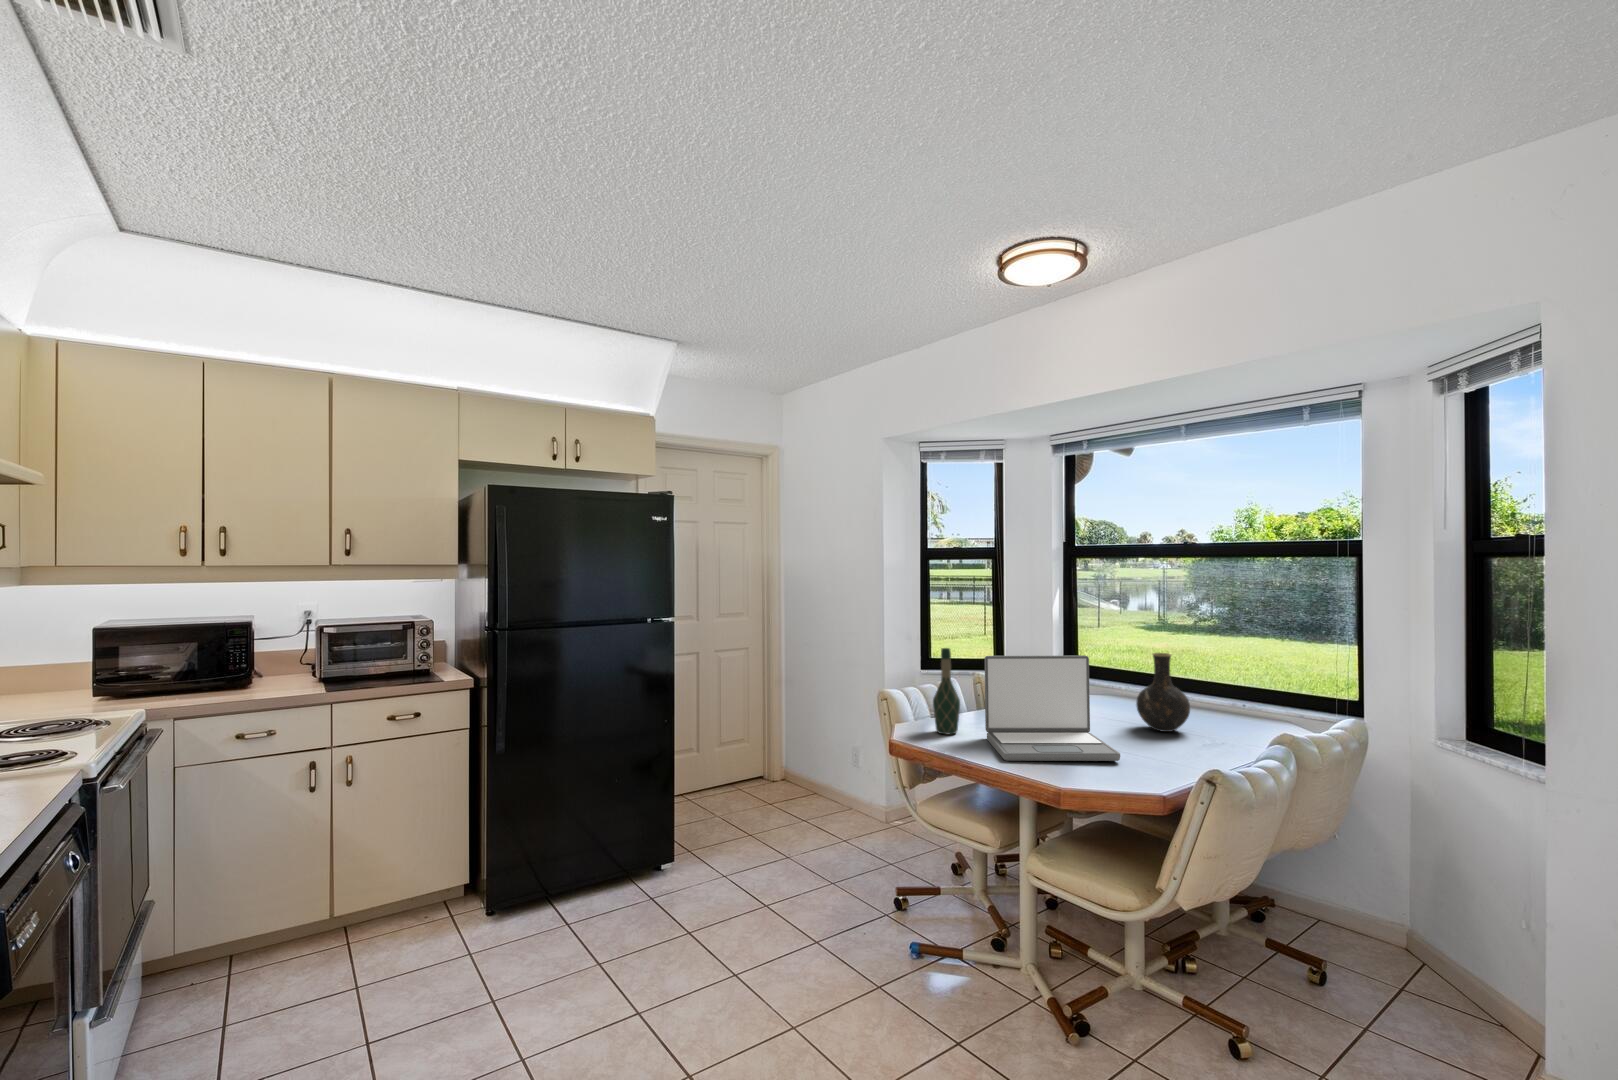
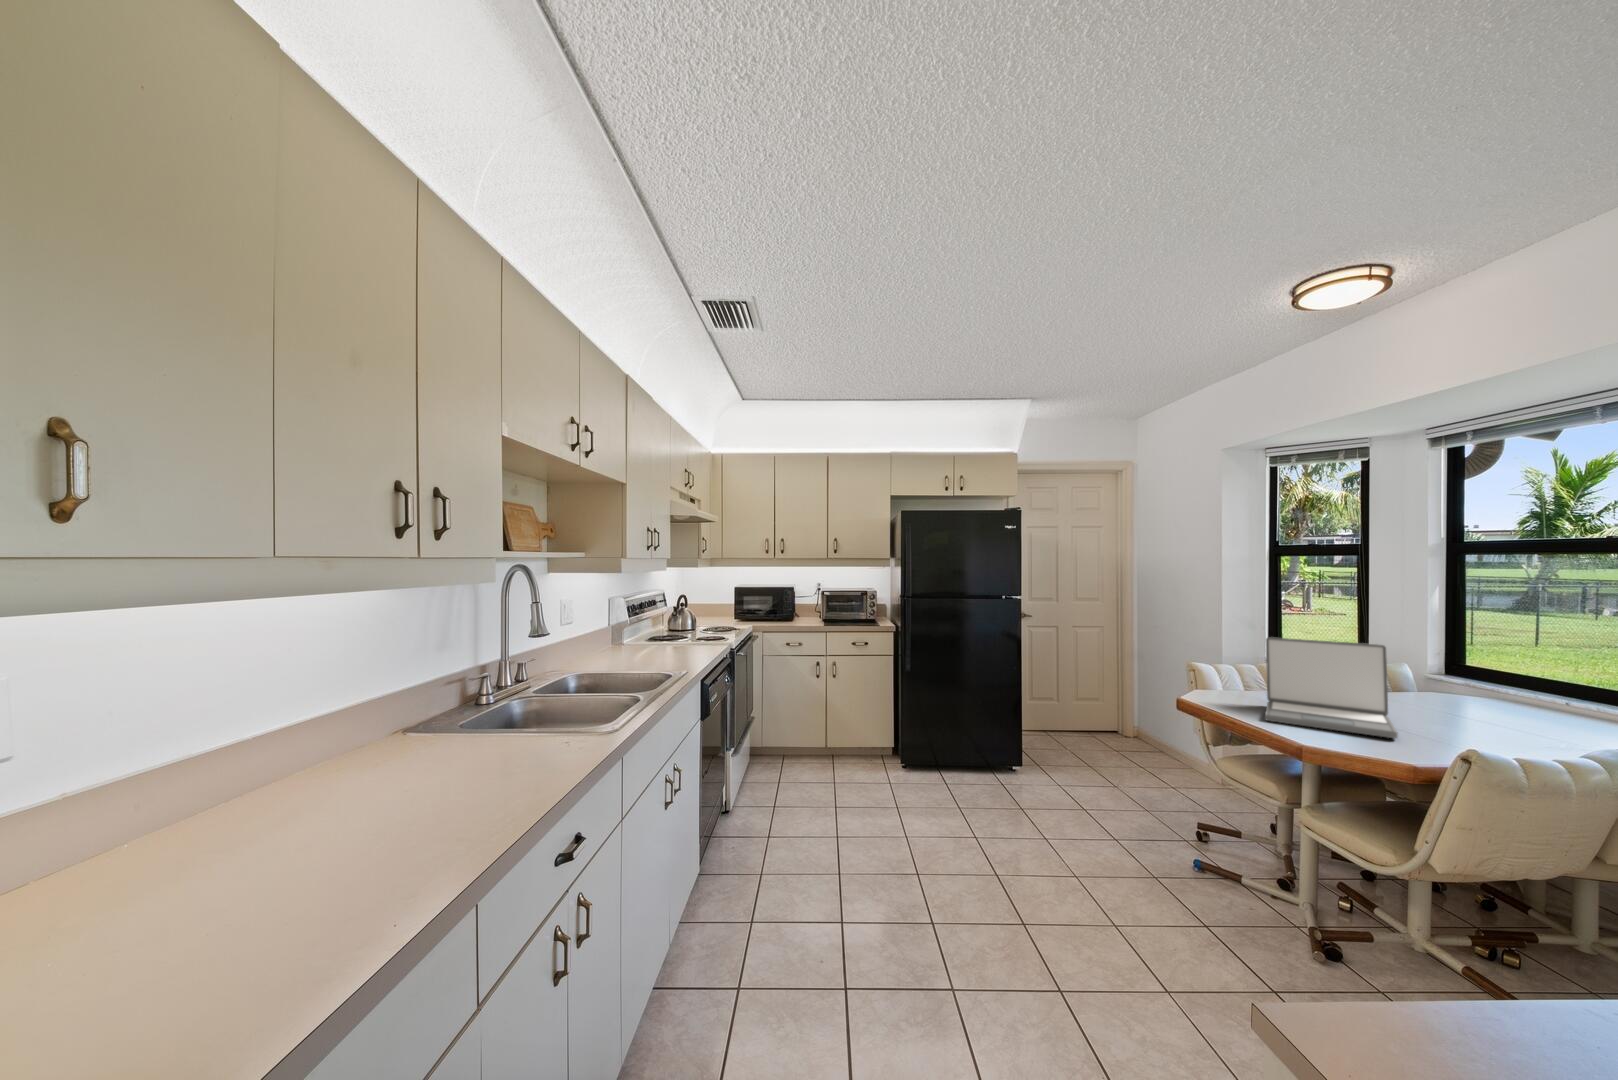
wine bottle: present [933,648,960,734] -> none [1218,628,1245,699]
vase: present [1136,653,1190,732] -> none [1472,652,1548,733]

